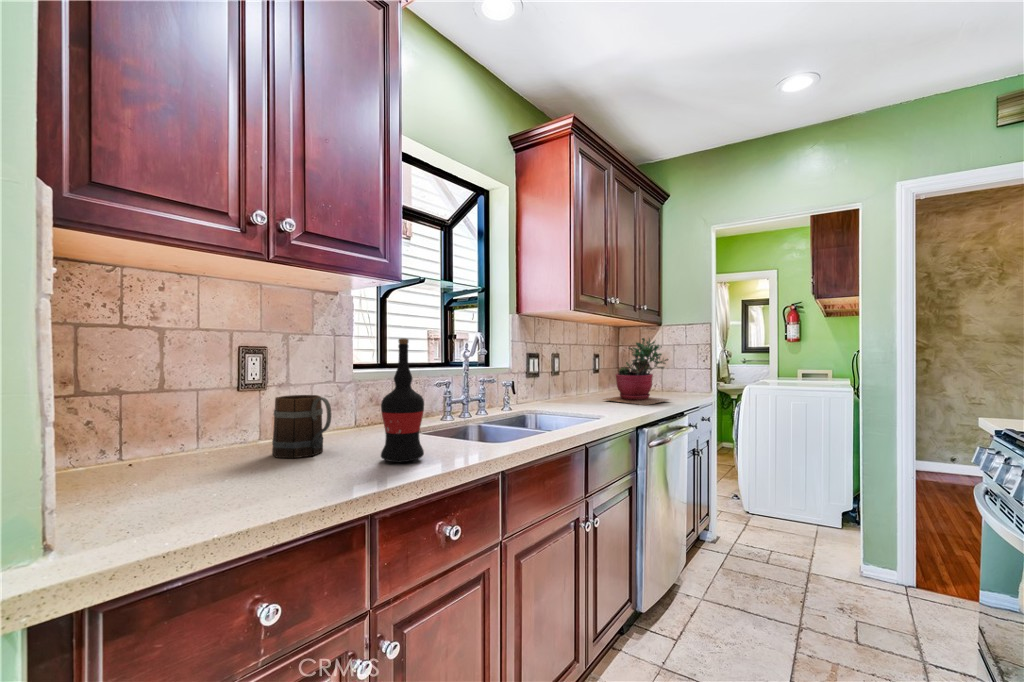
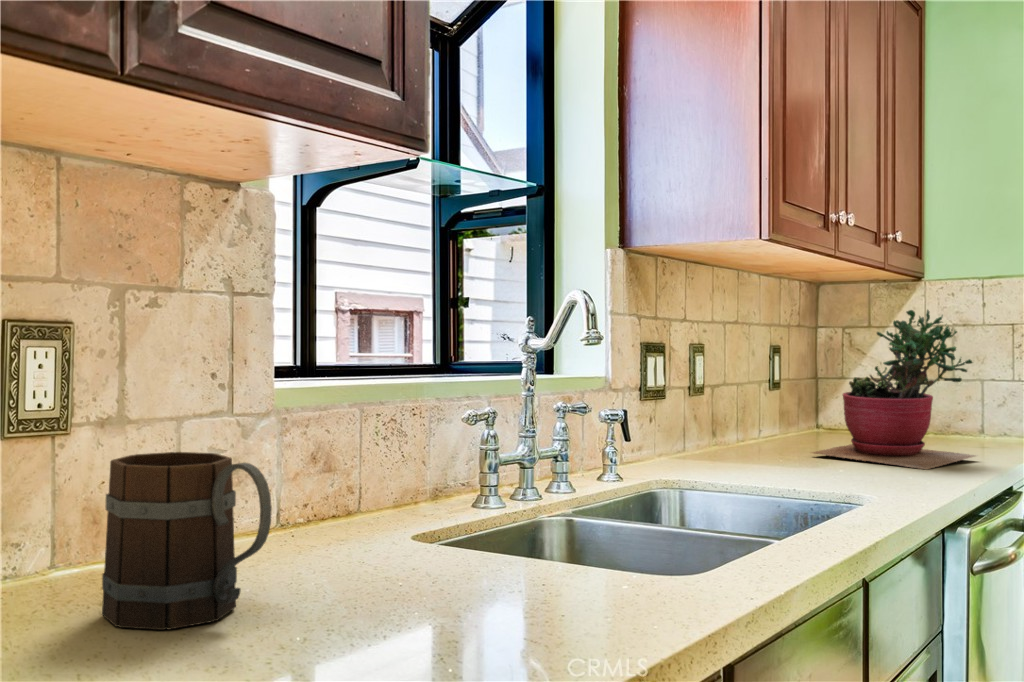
wine bottle: present [381,338,424,462] -> none [411,303,530,648]

